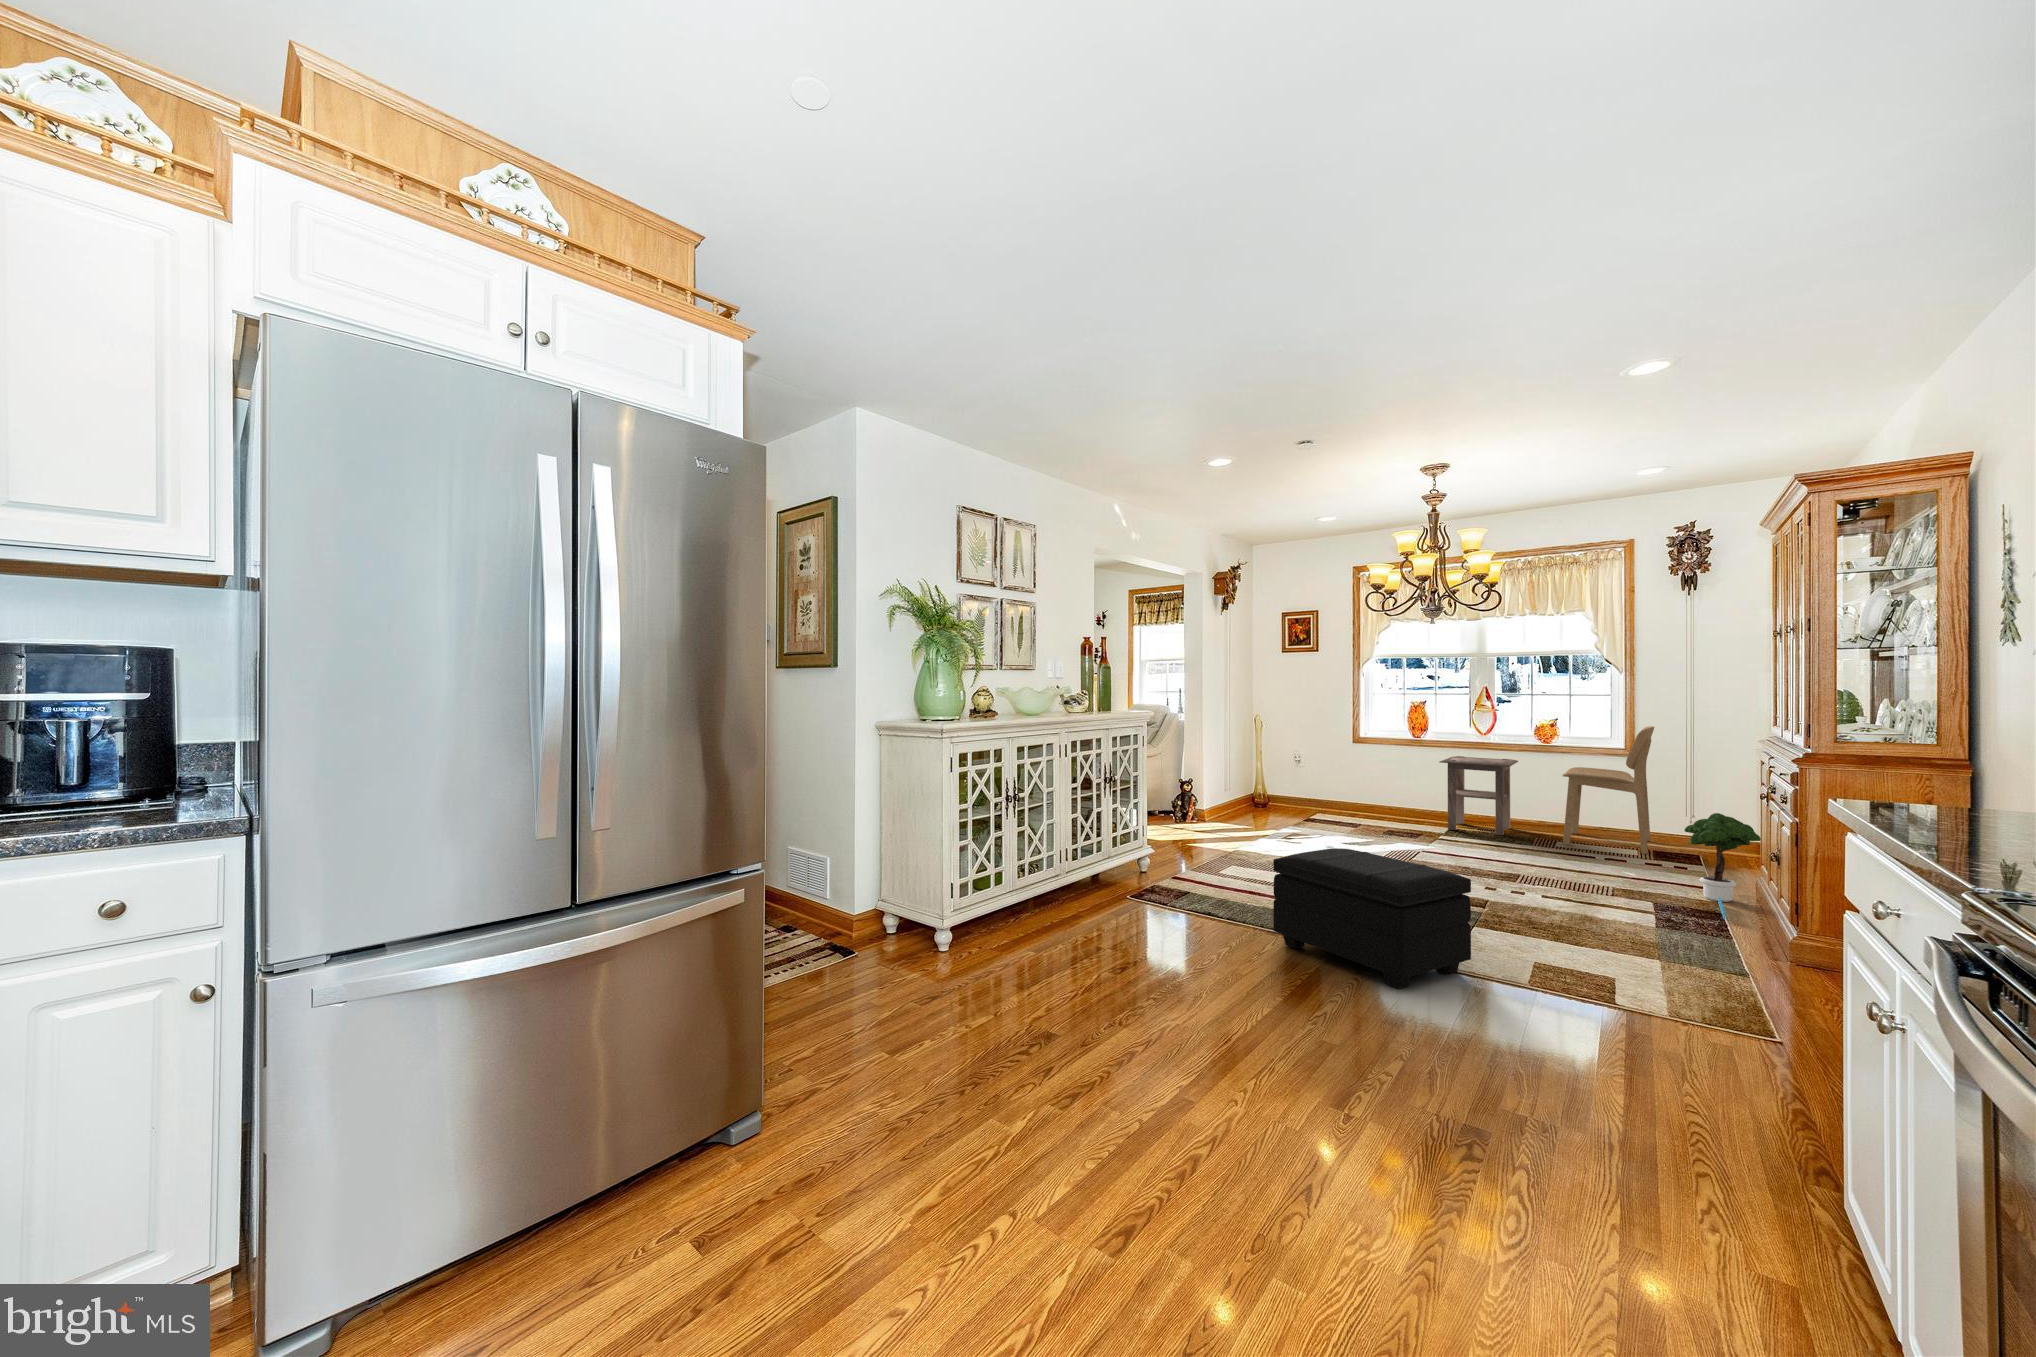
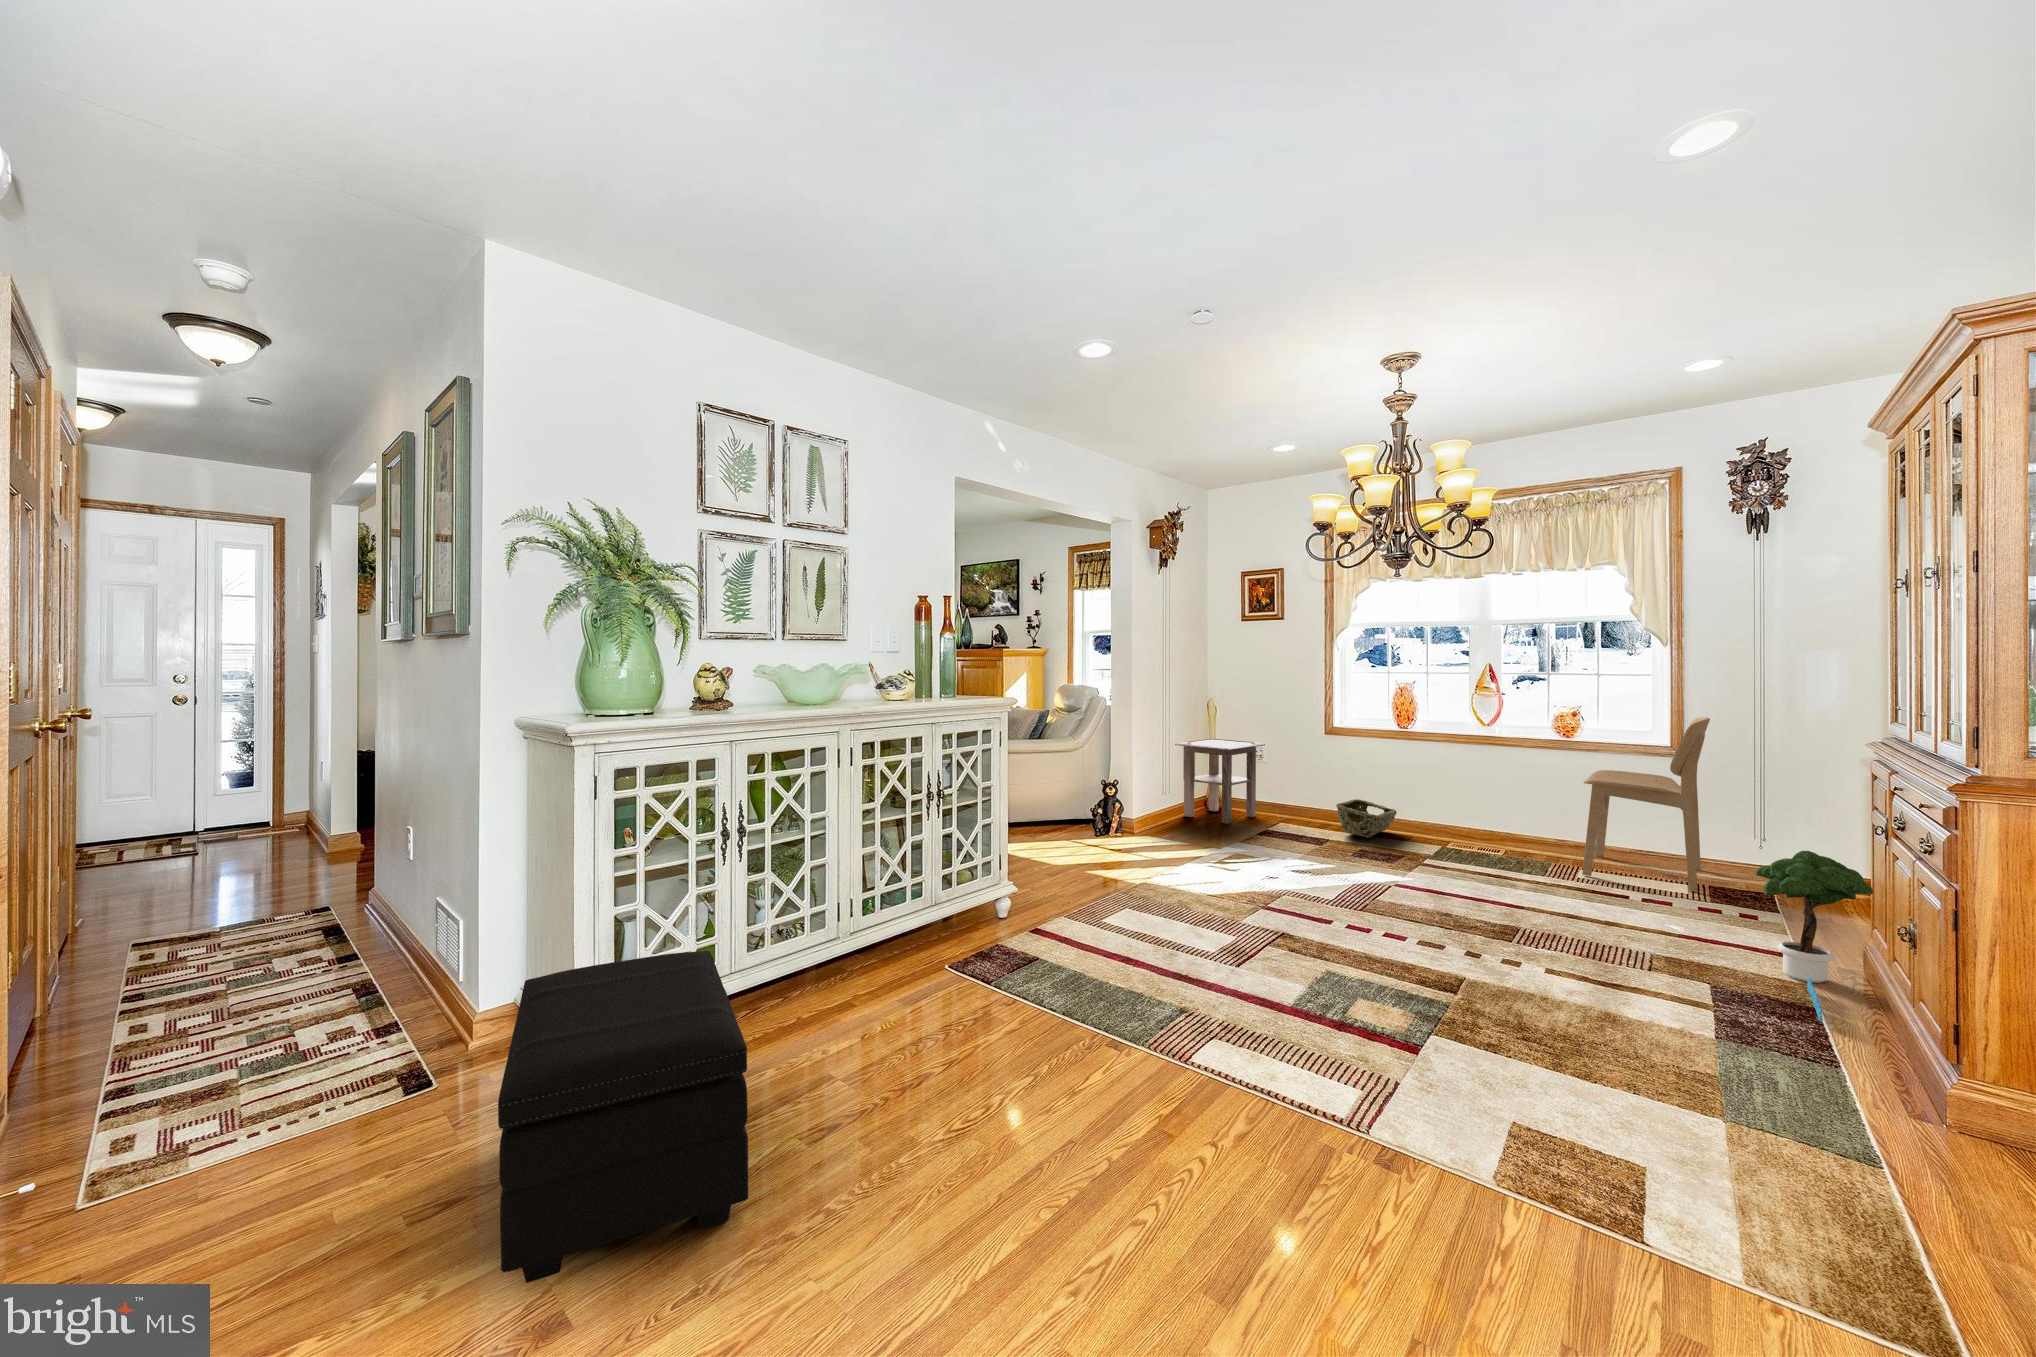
side table: present [1440,756,1518,835] -> present [1175,739,1265,824]
woven basket: none [1369,793,1416,822] -> present [1336,799,1397,838]
footstool: present [1273,848,1471,989] -> present [498,950,748,1283]

